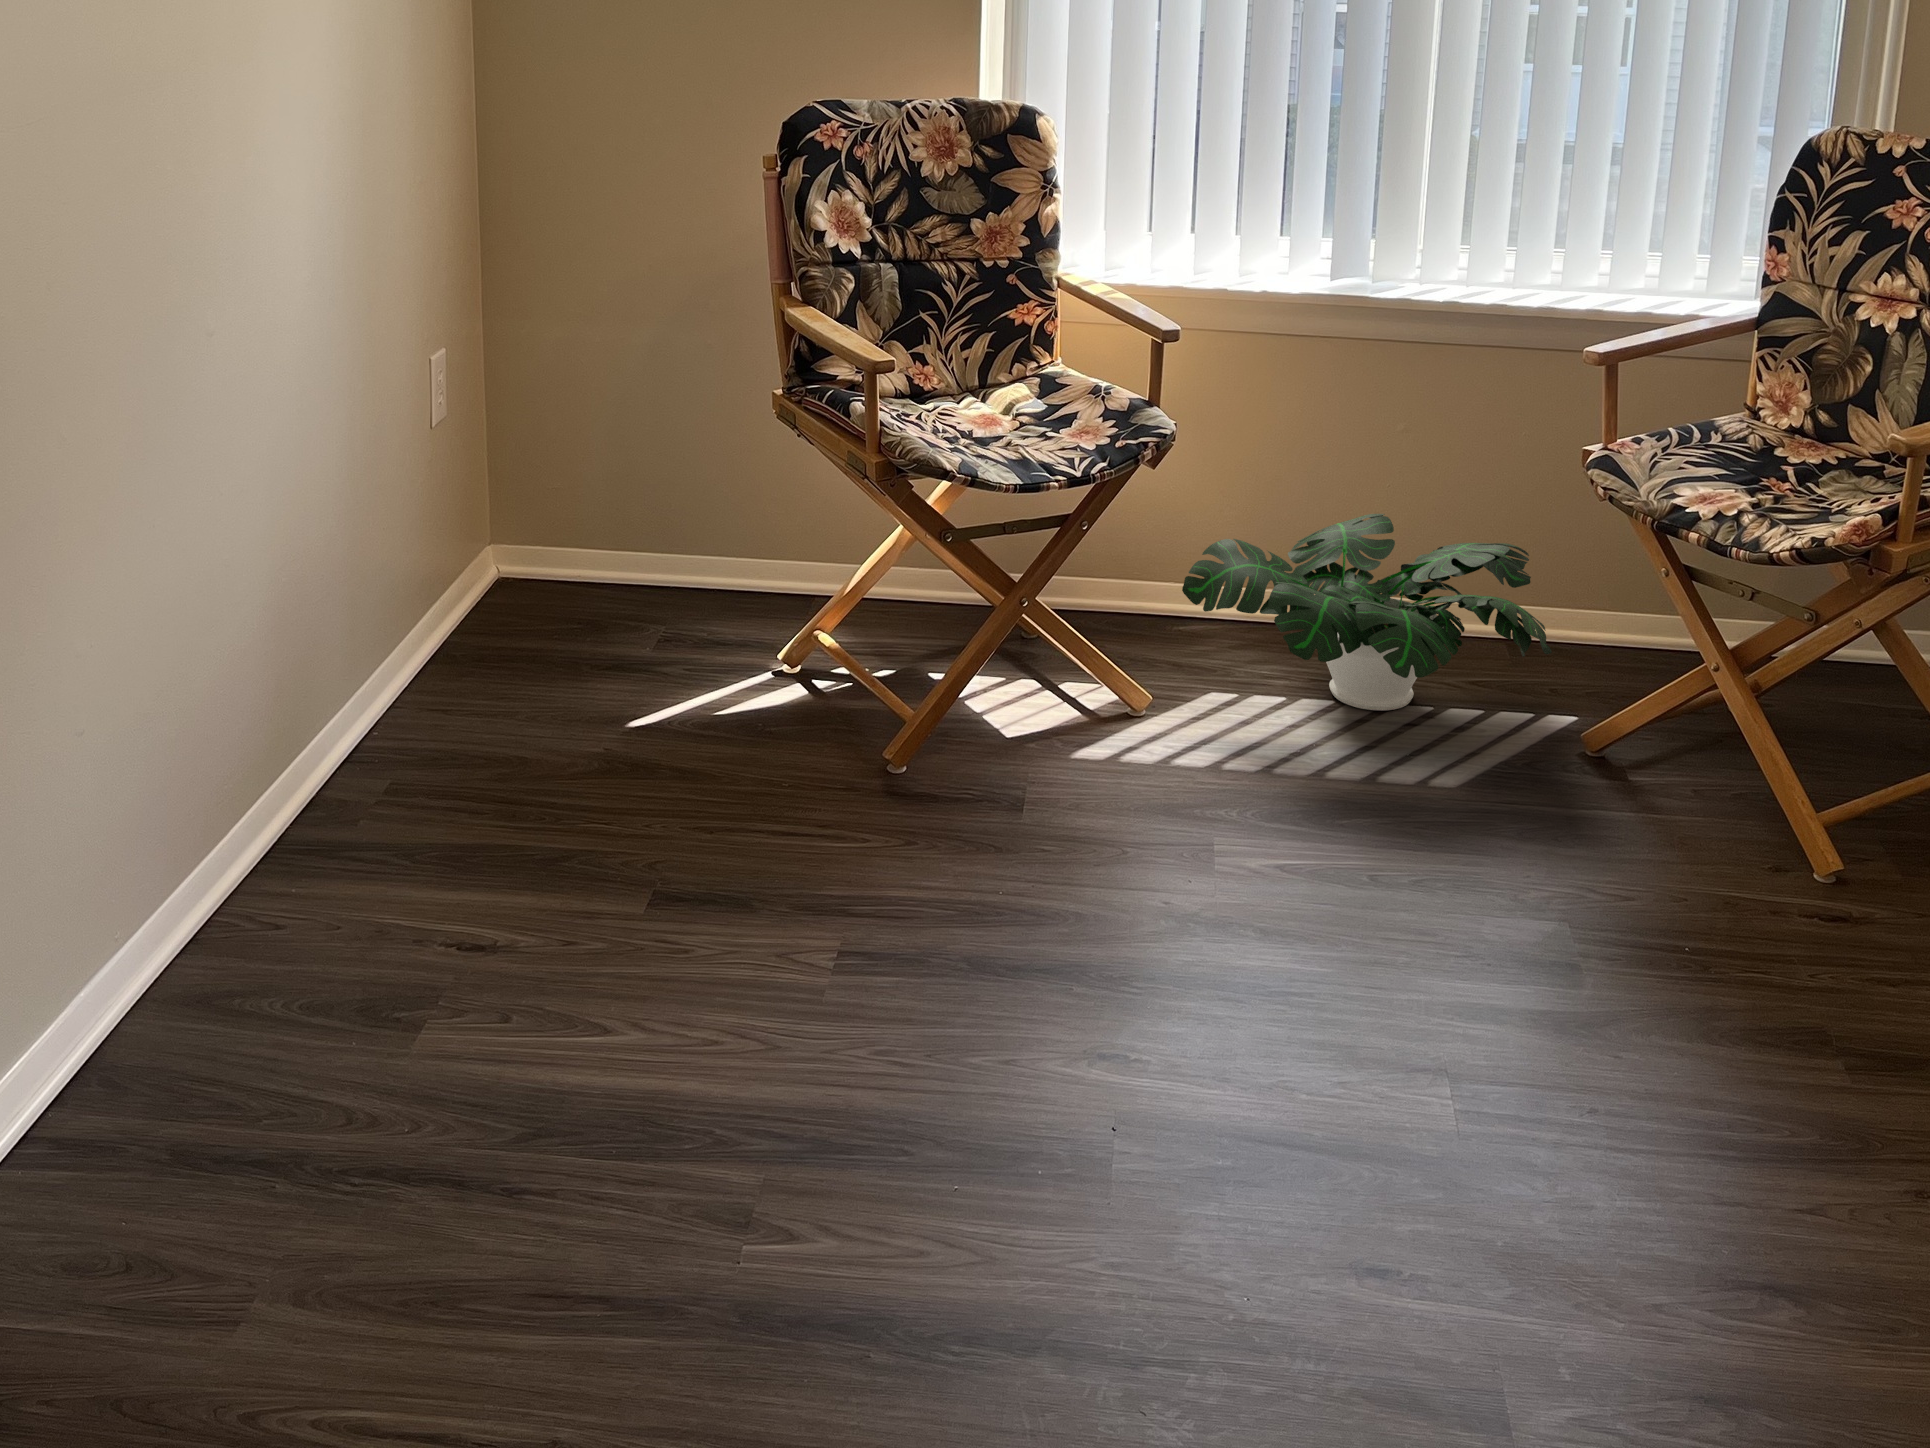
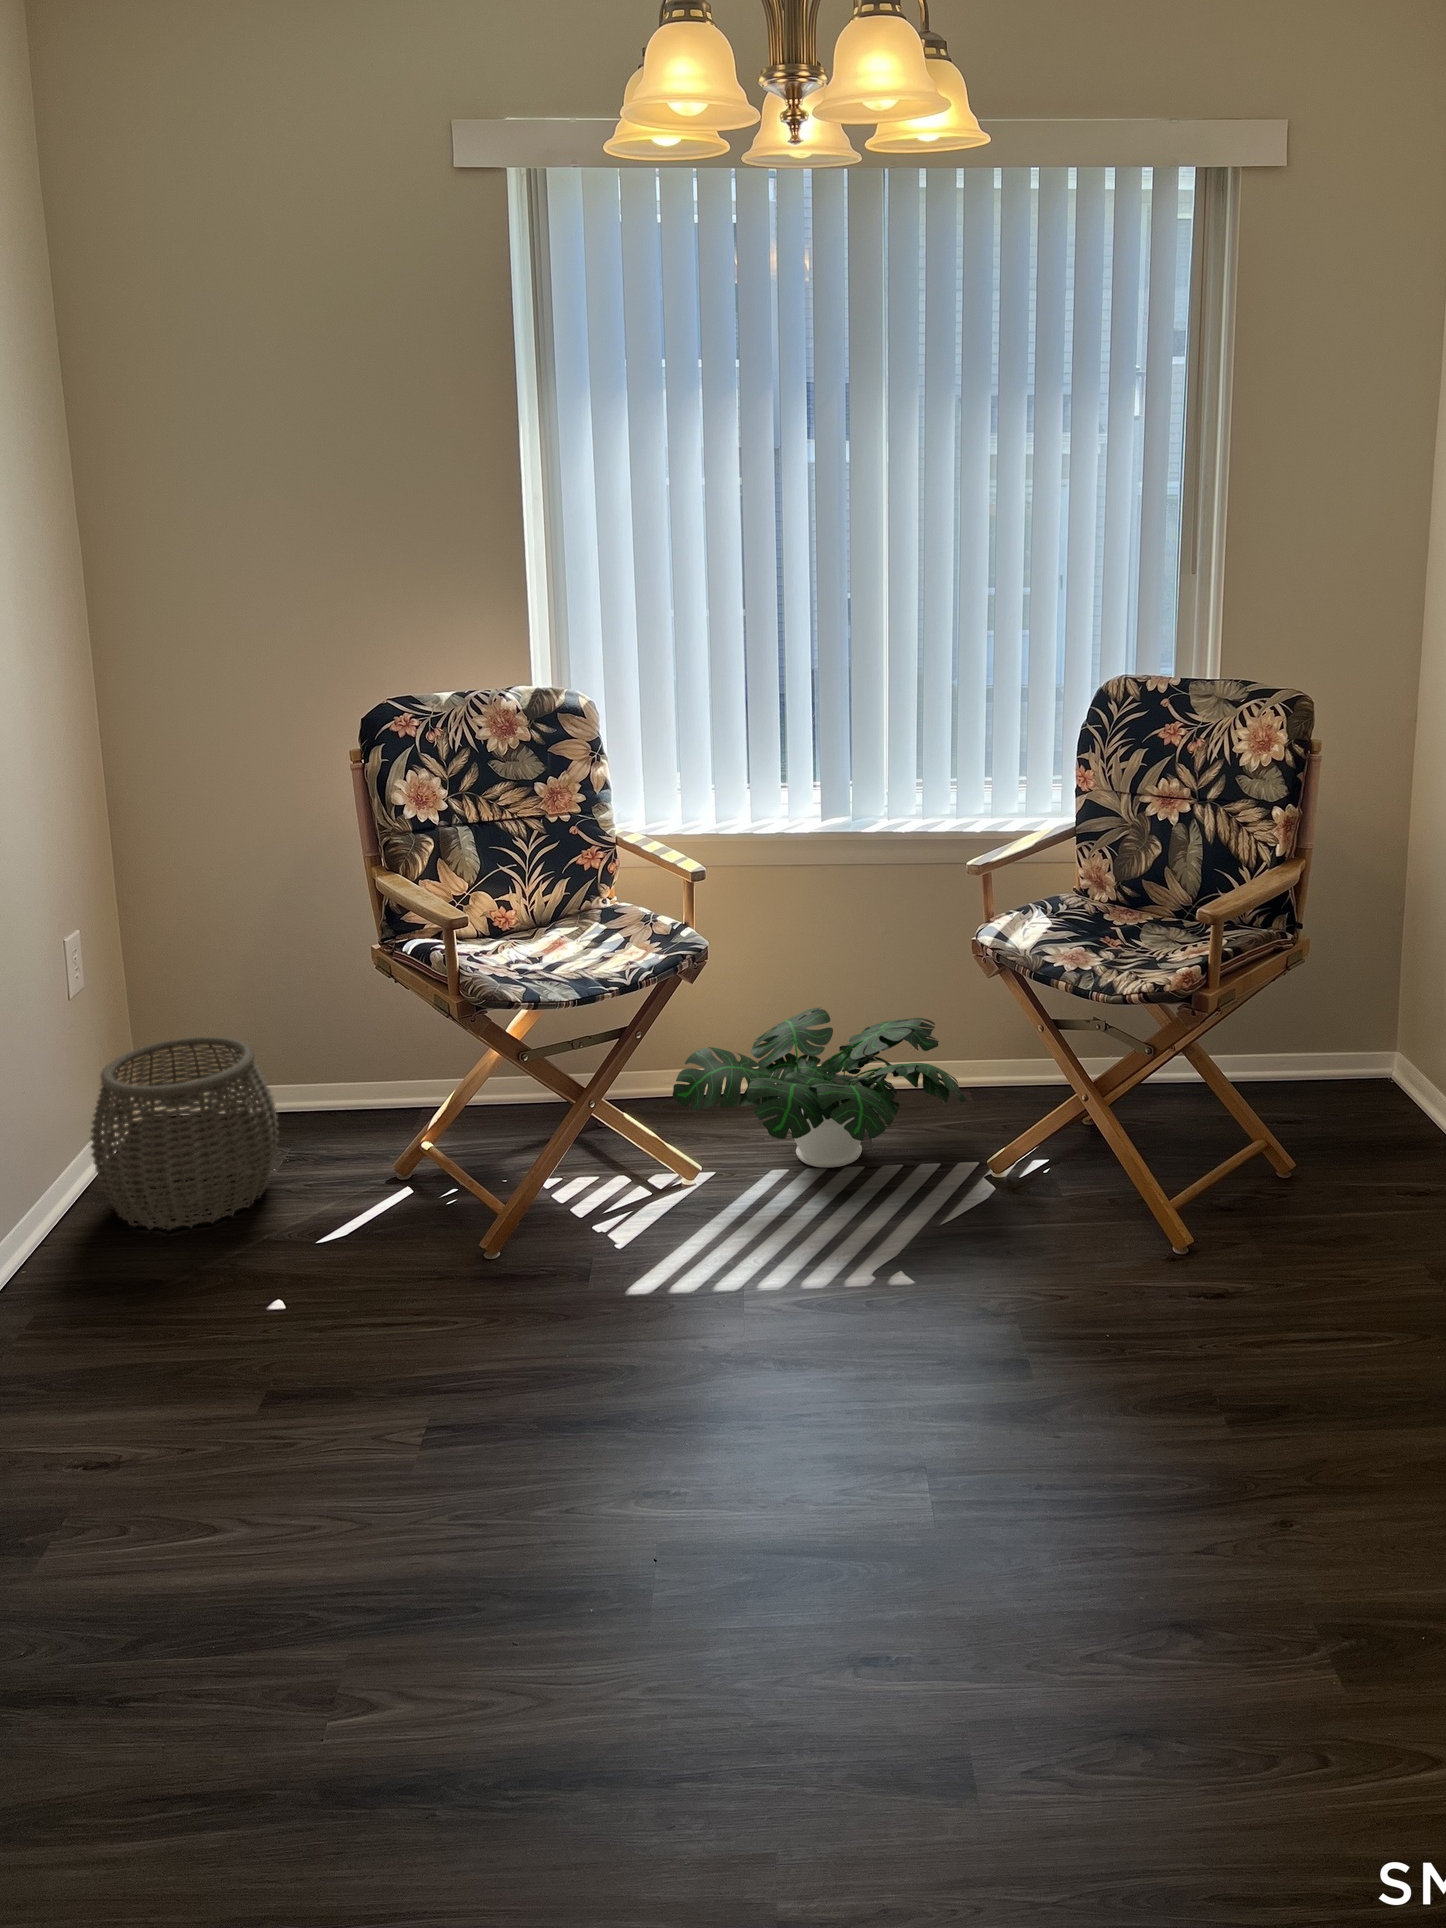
woven basket: none [544,442,739,650] -> present [90,1037,279,1230]

